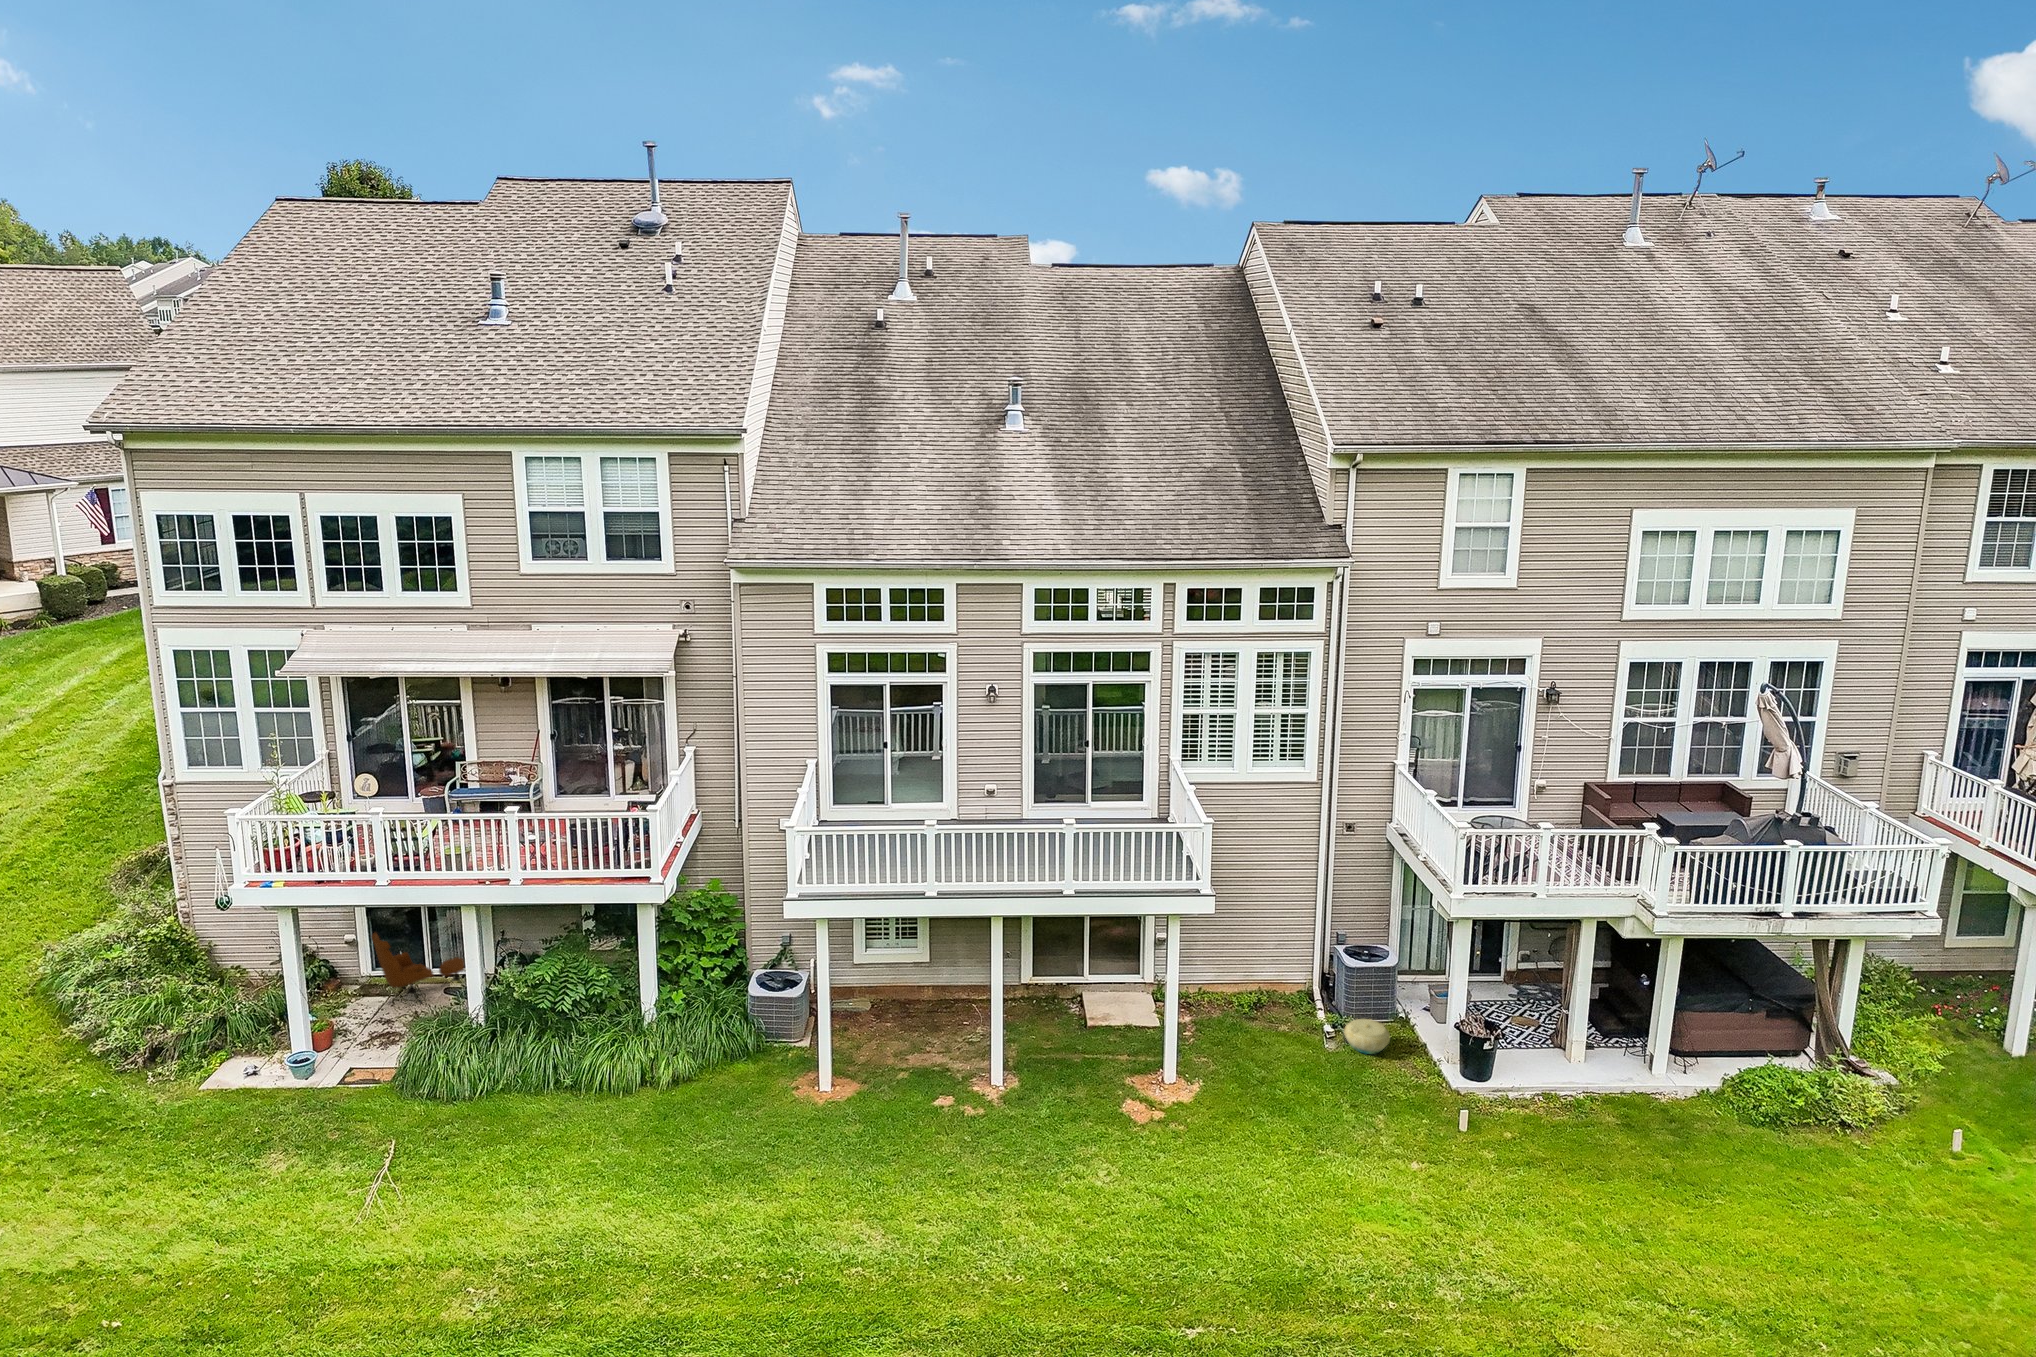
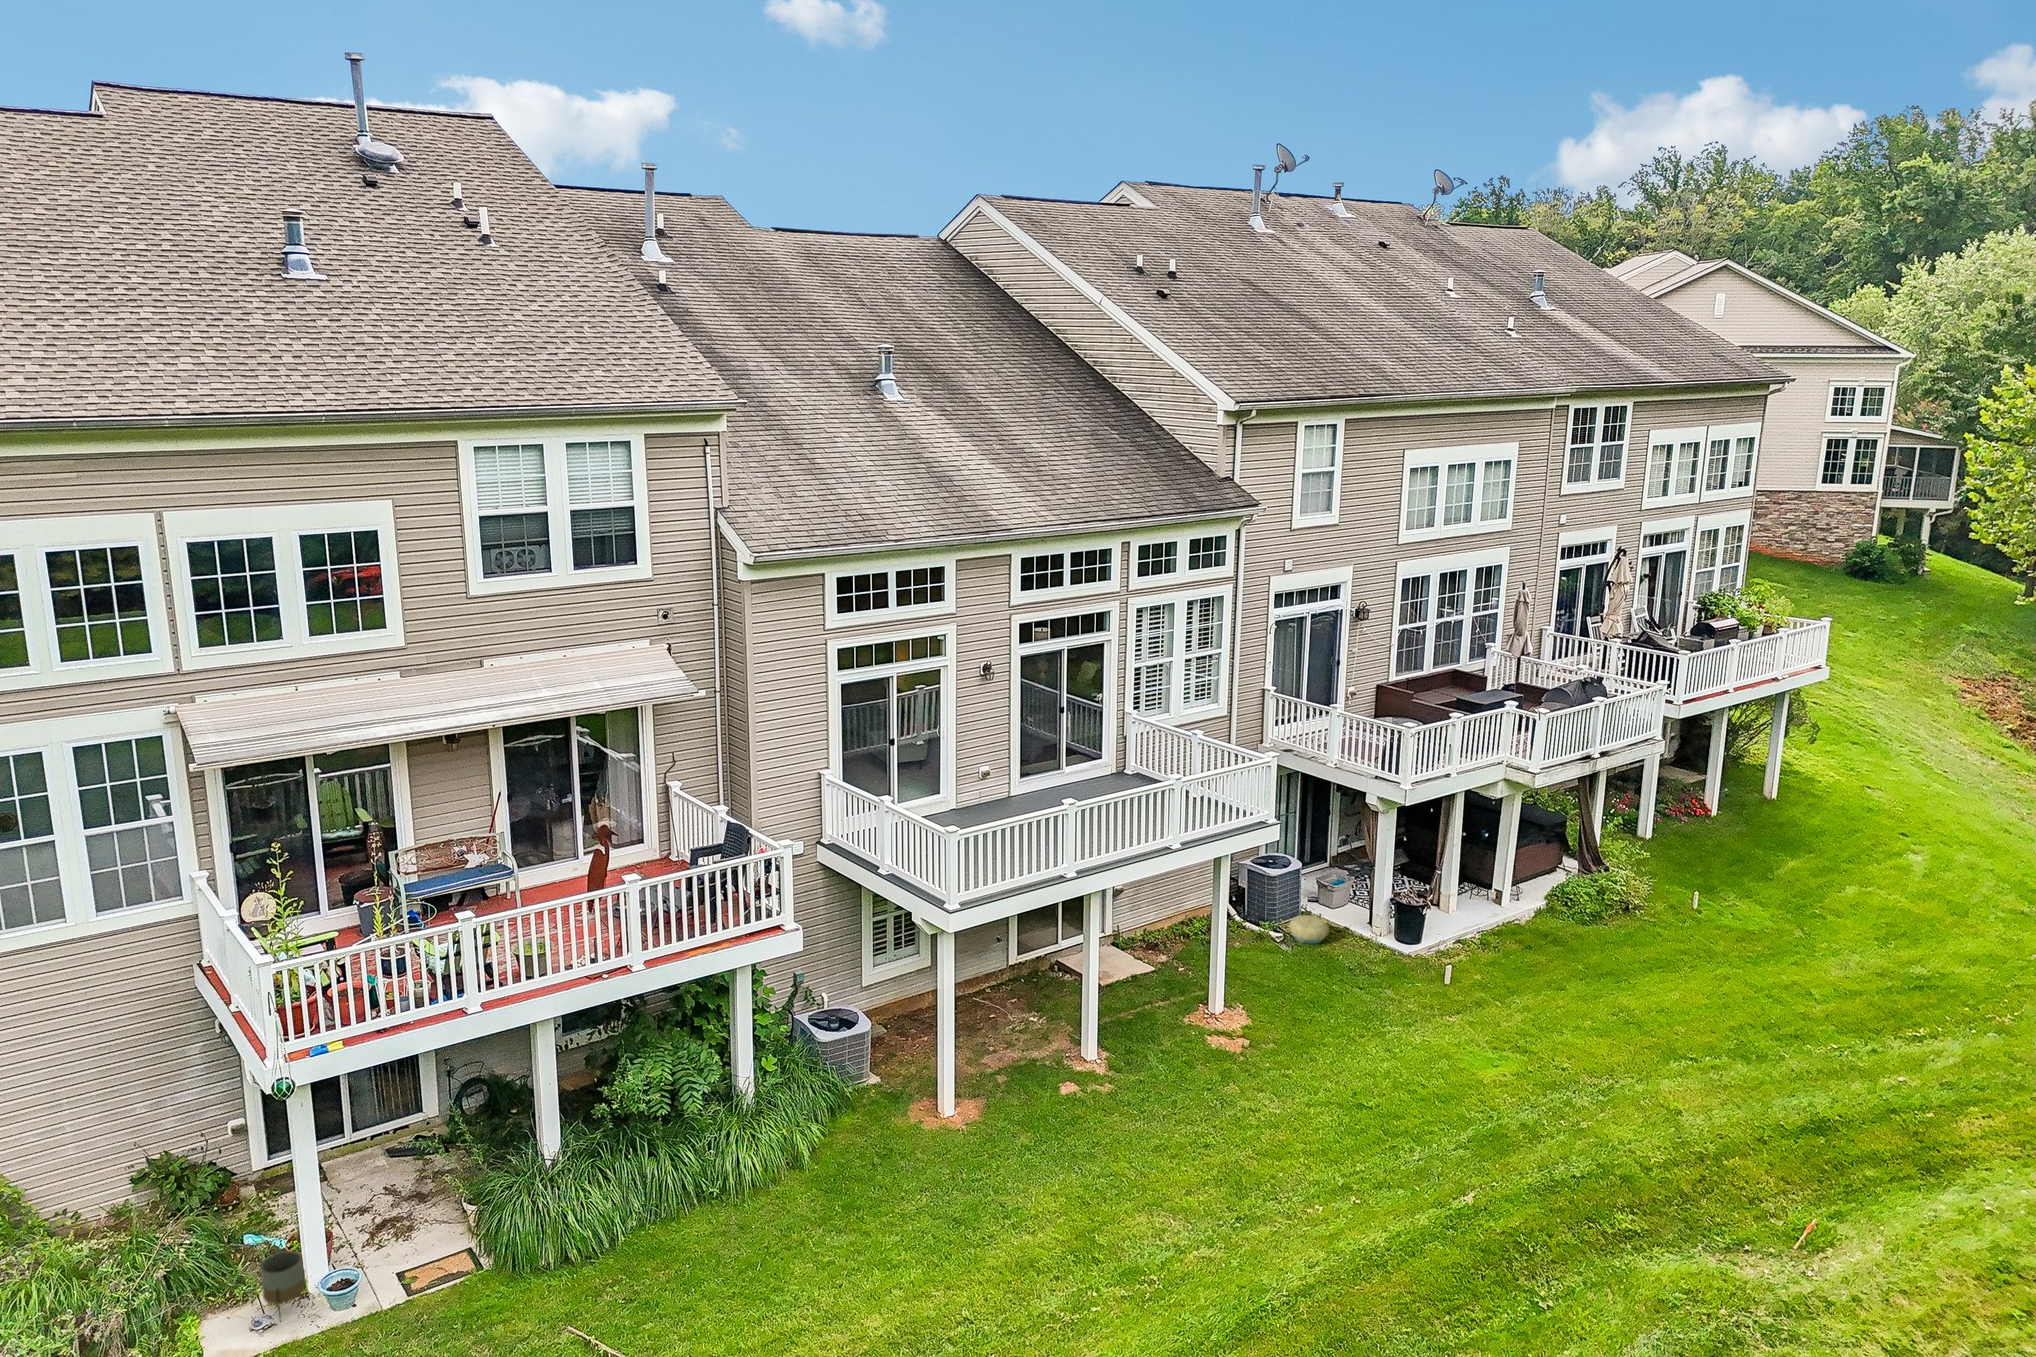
lounge chair: present [371,933,464,1000] -> none [314,1101,415,1191]
planter: none [243,1027,279,1076] -> present [260,1251,306,1306]

